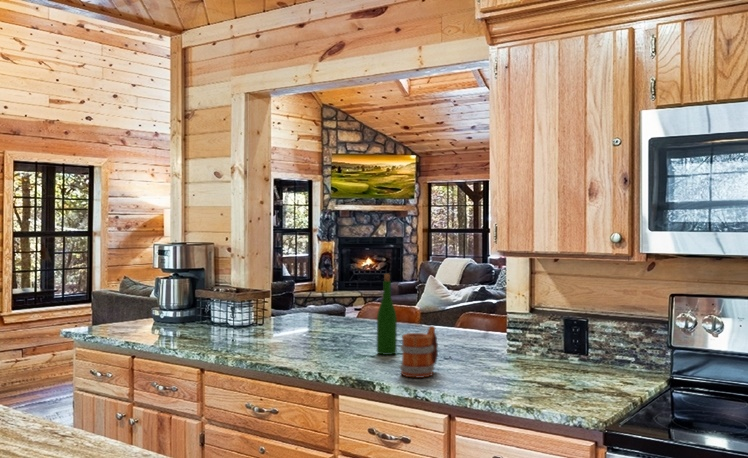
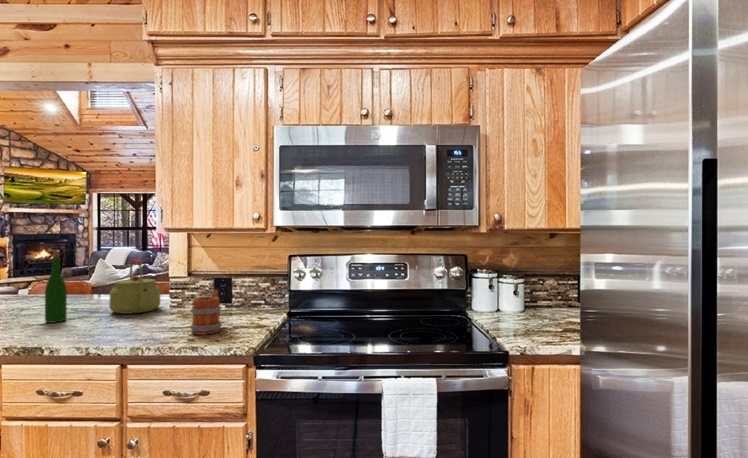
kettle: none [439,286,495,355] -> present [109,259,160,314]
mug: present [400,326,438,377] -> present [190,290,222,335]

